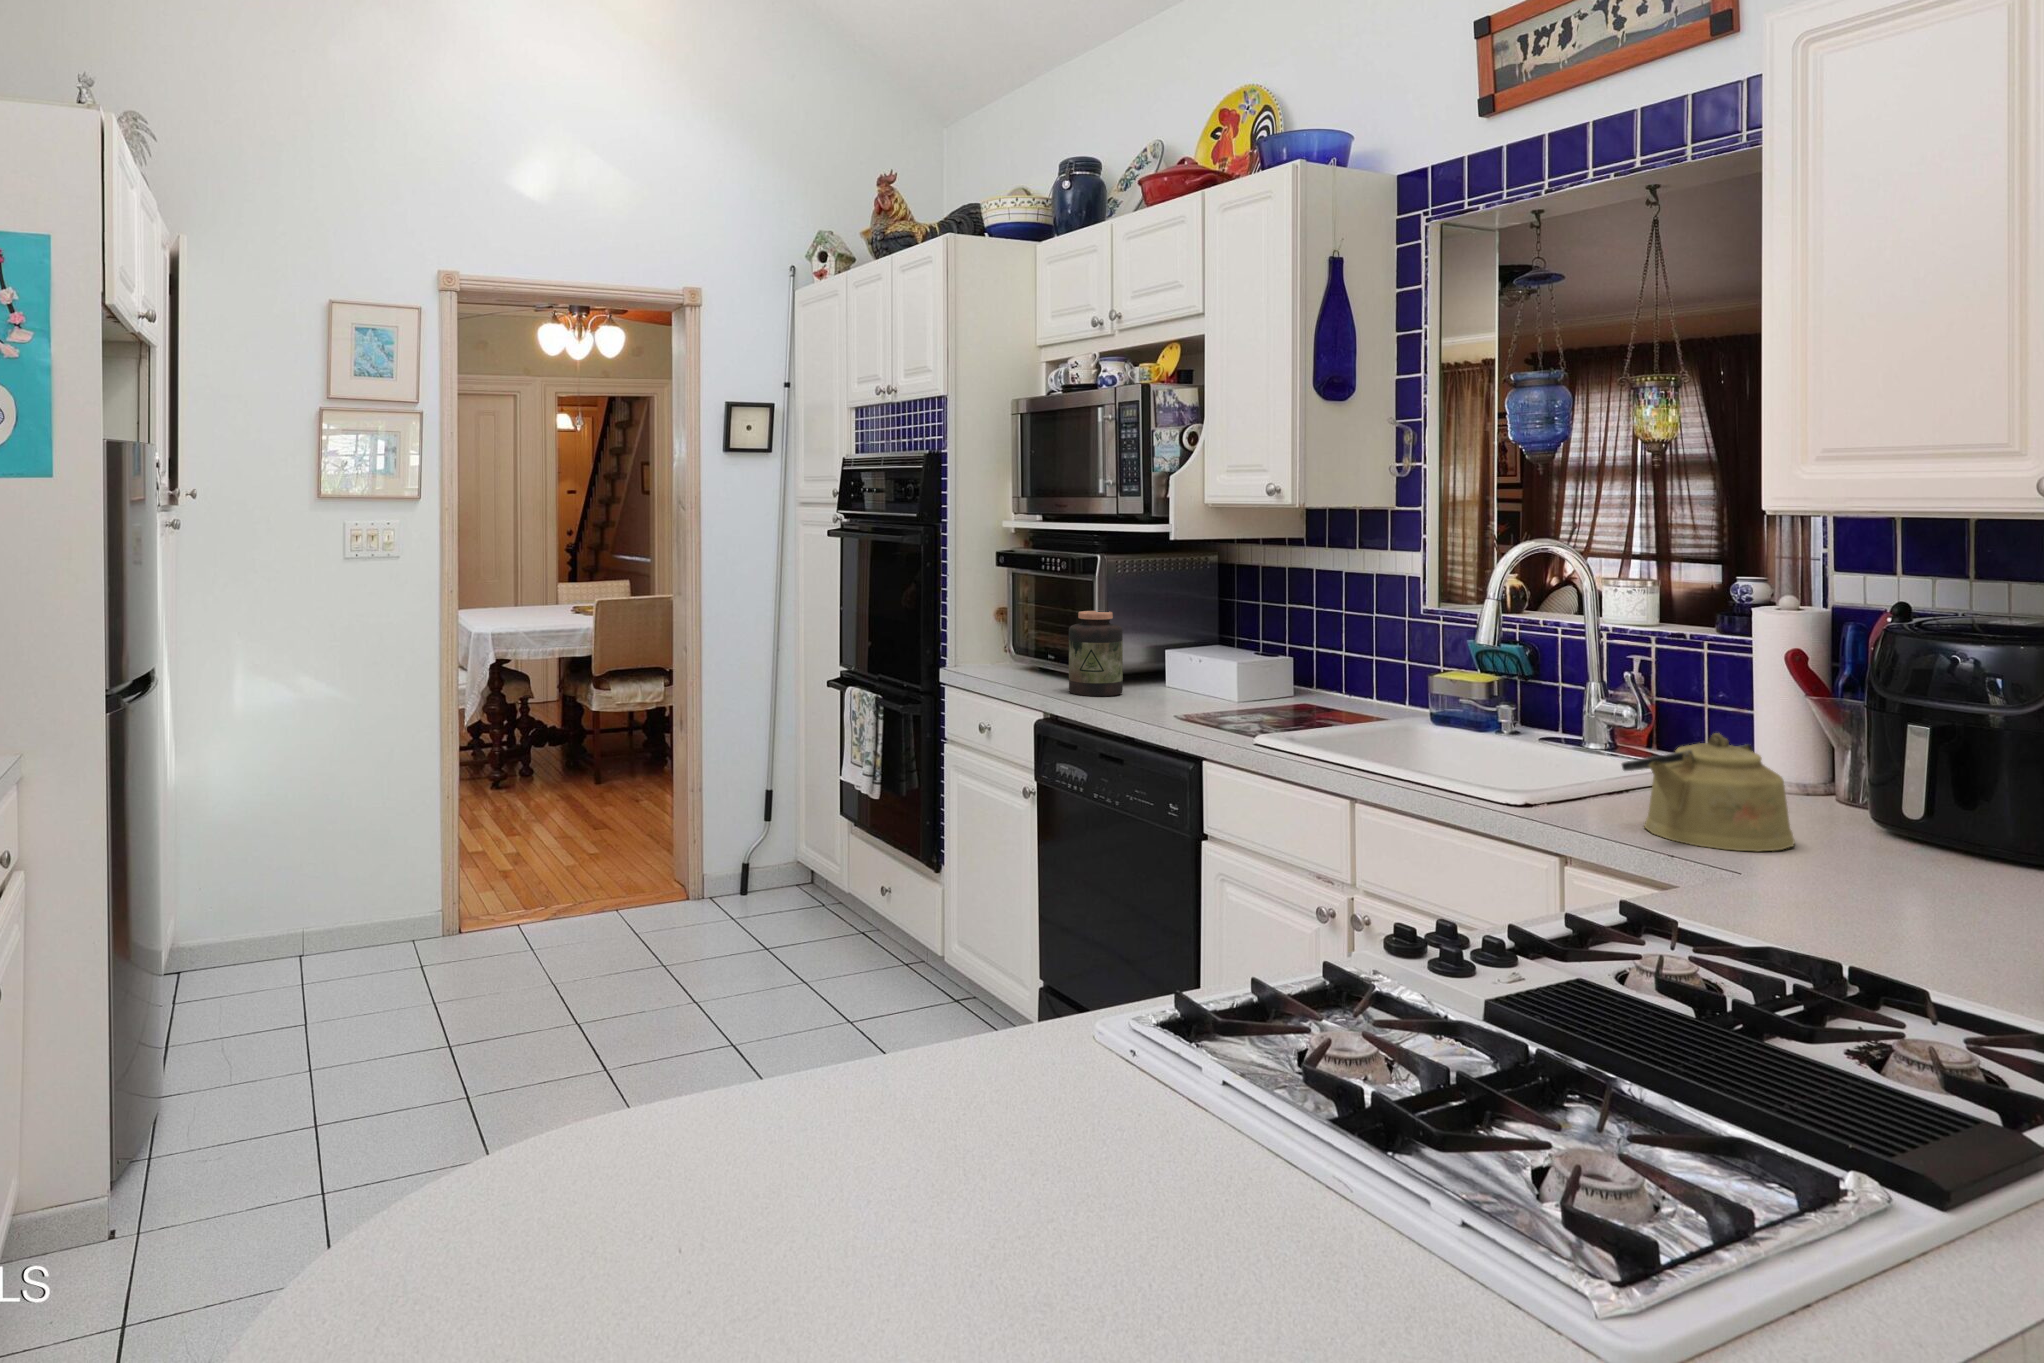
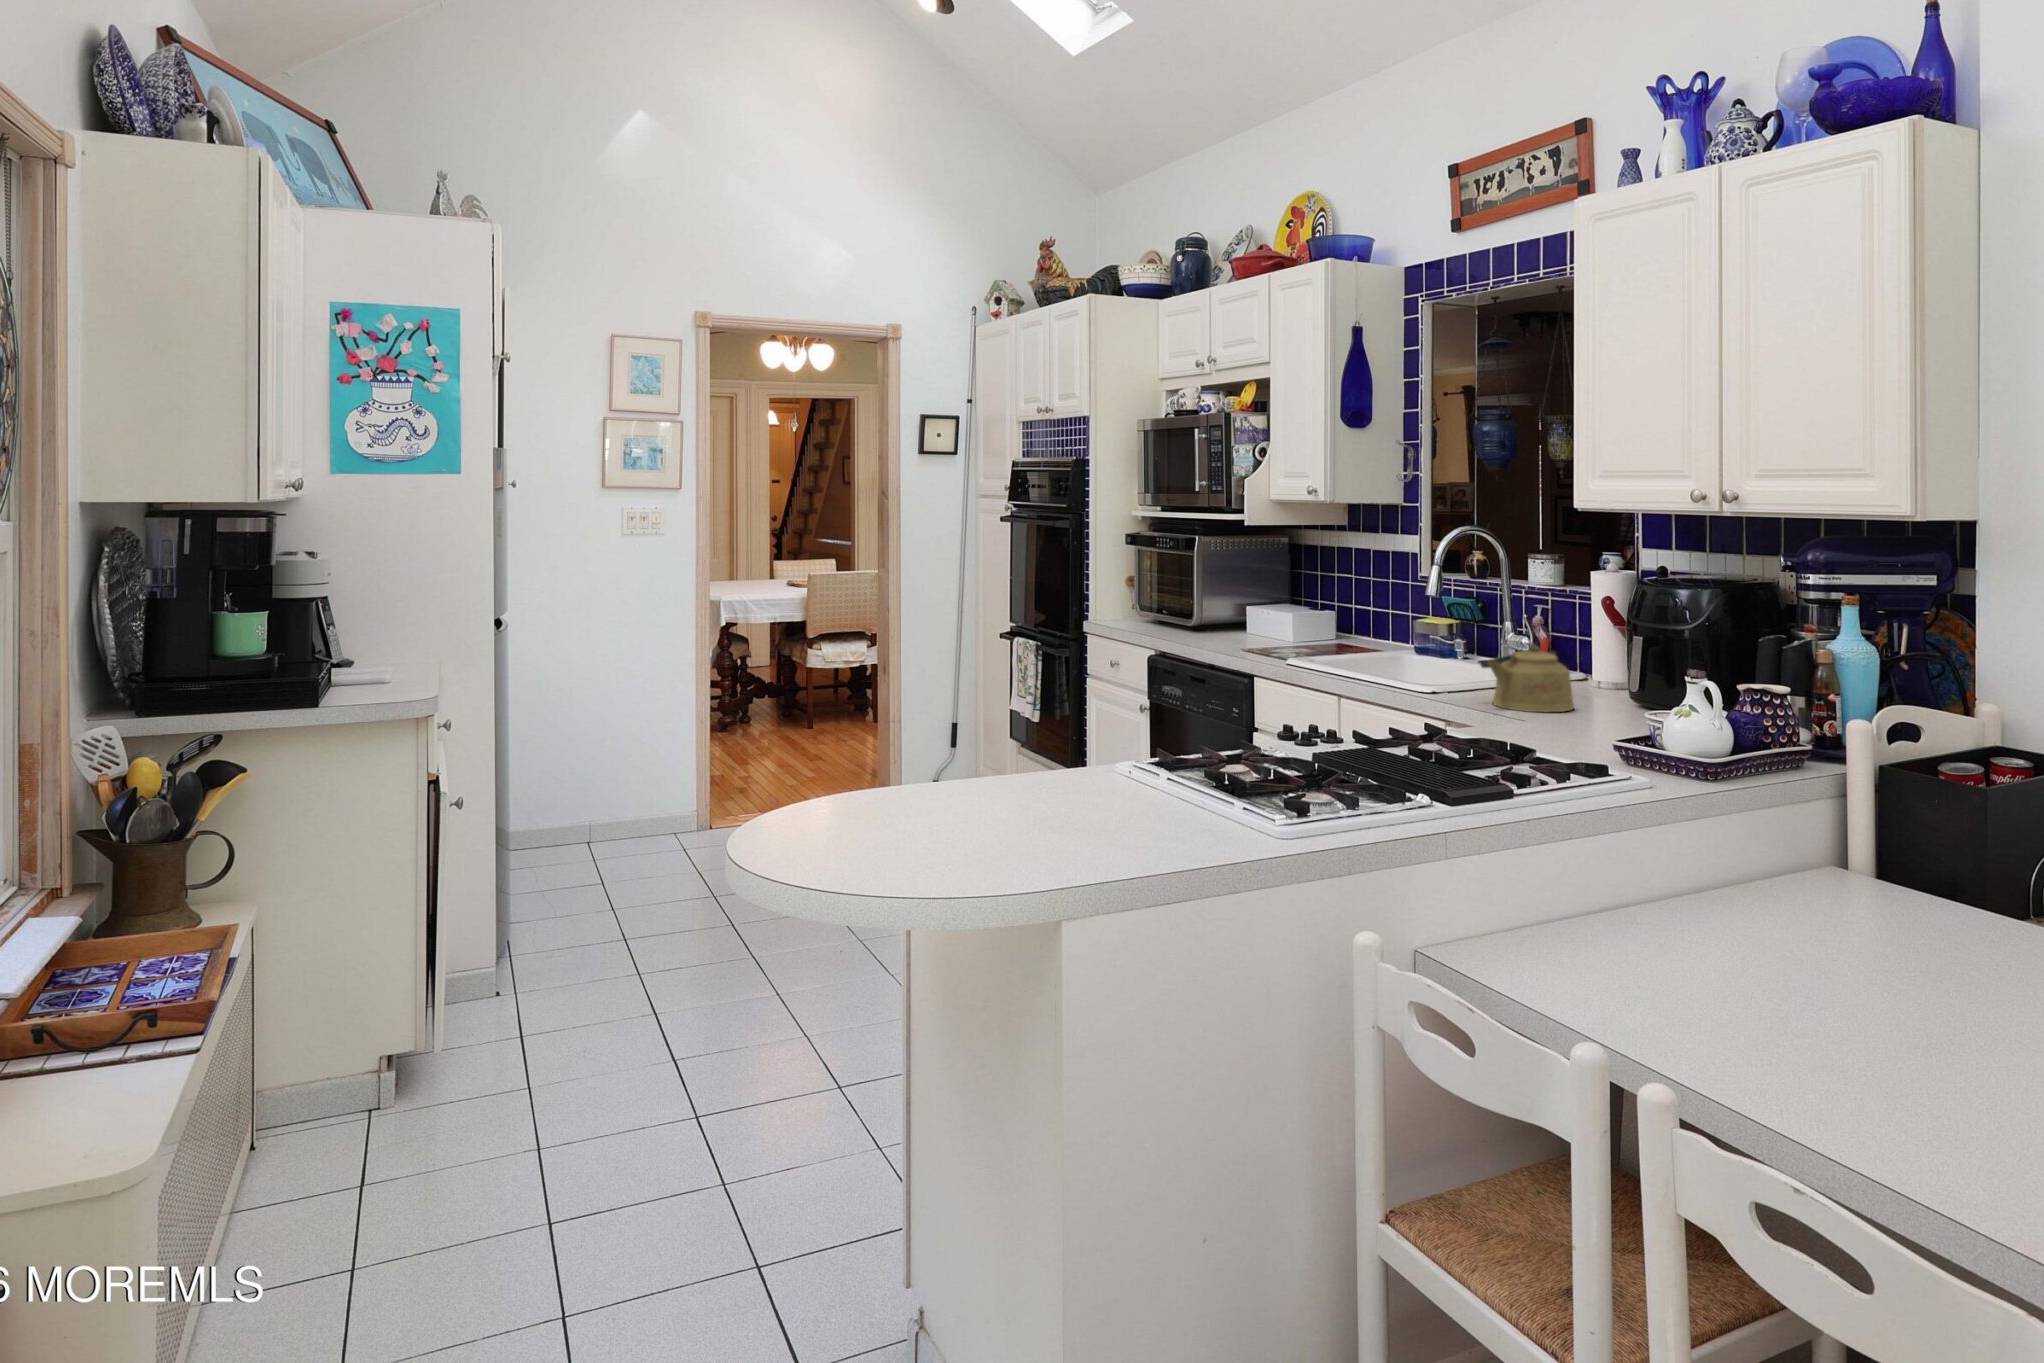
jar: present [1069,611,1123,696] -> none [1172,577,1211,638]

